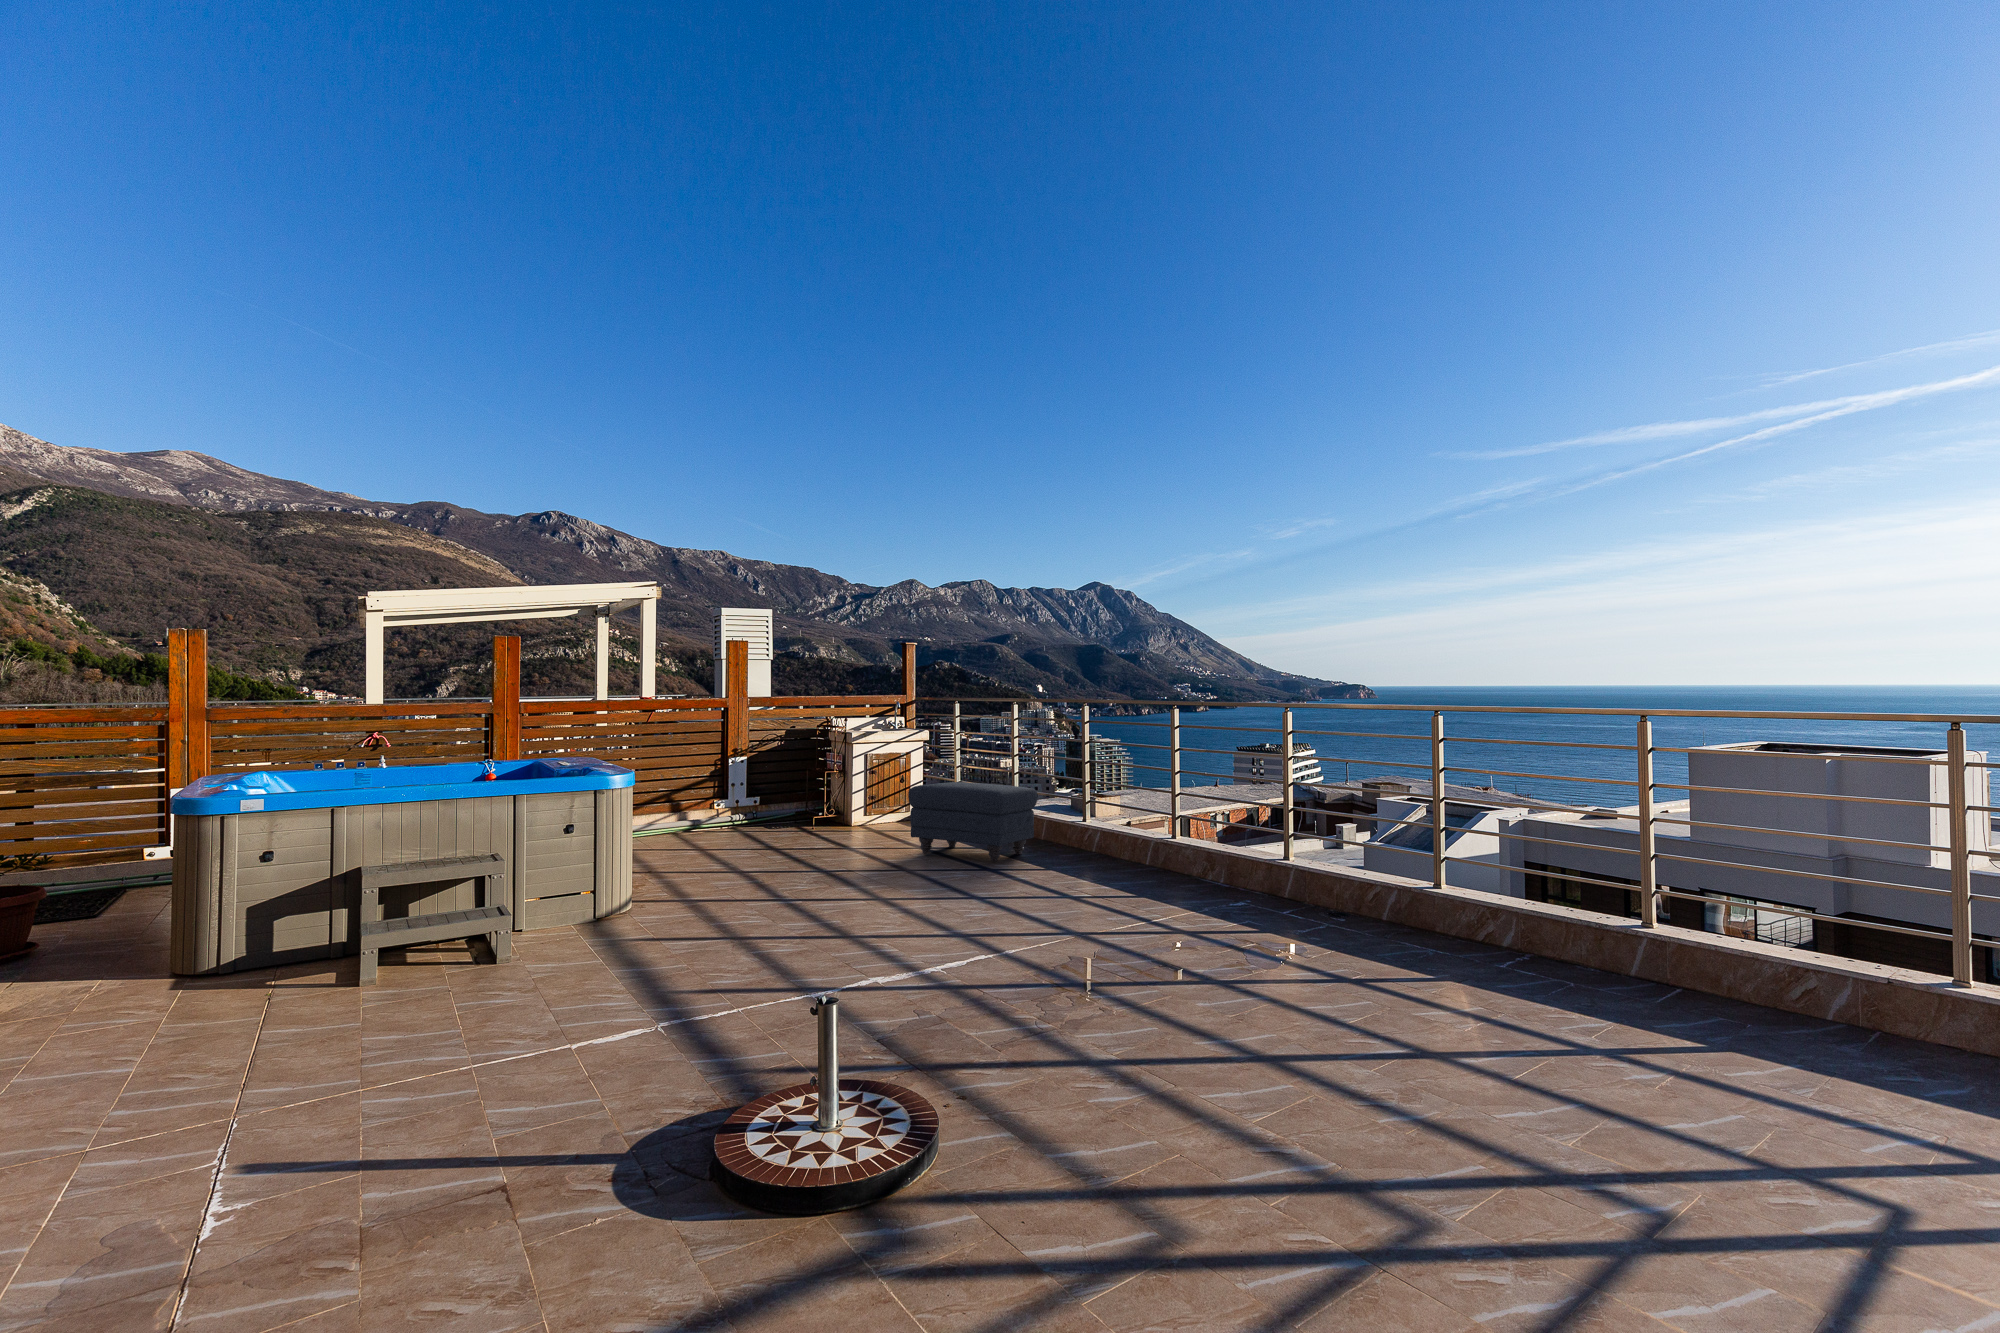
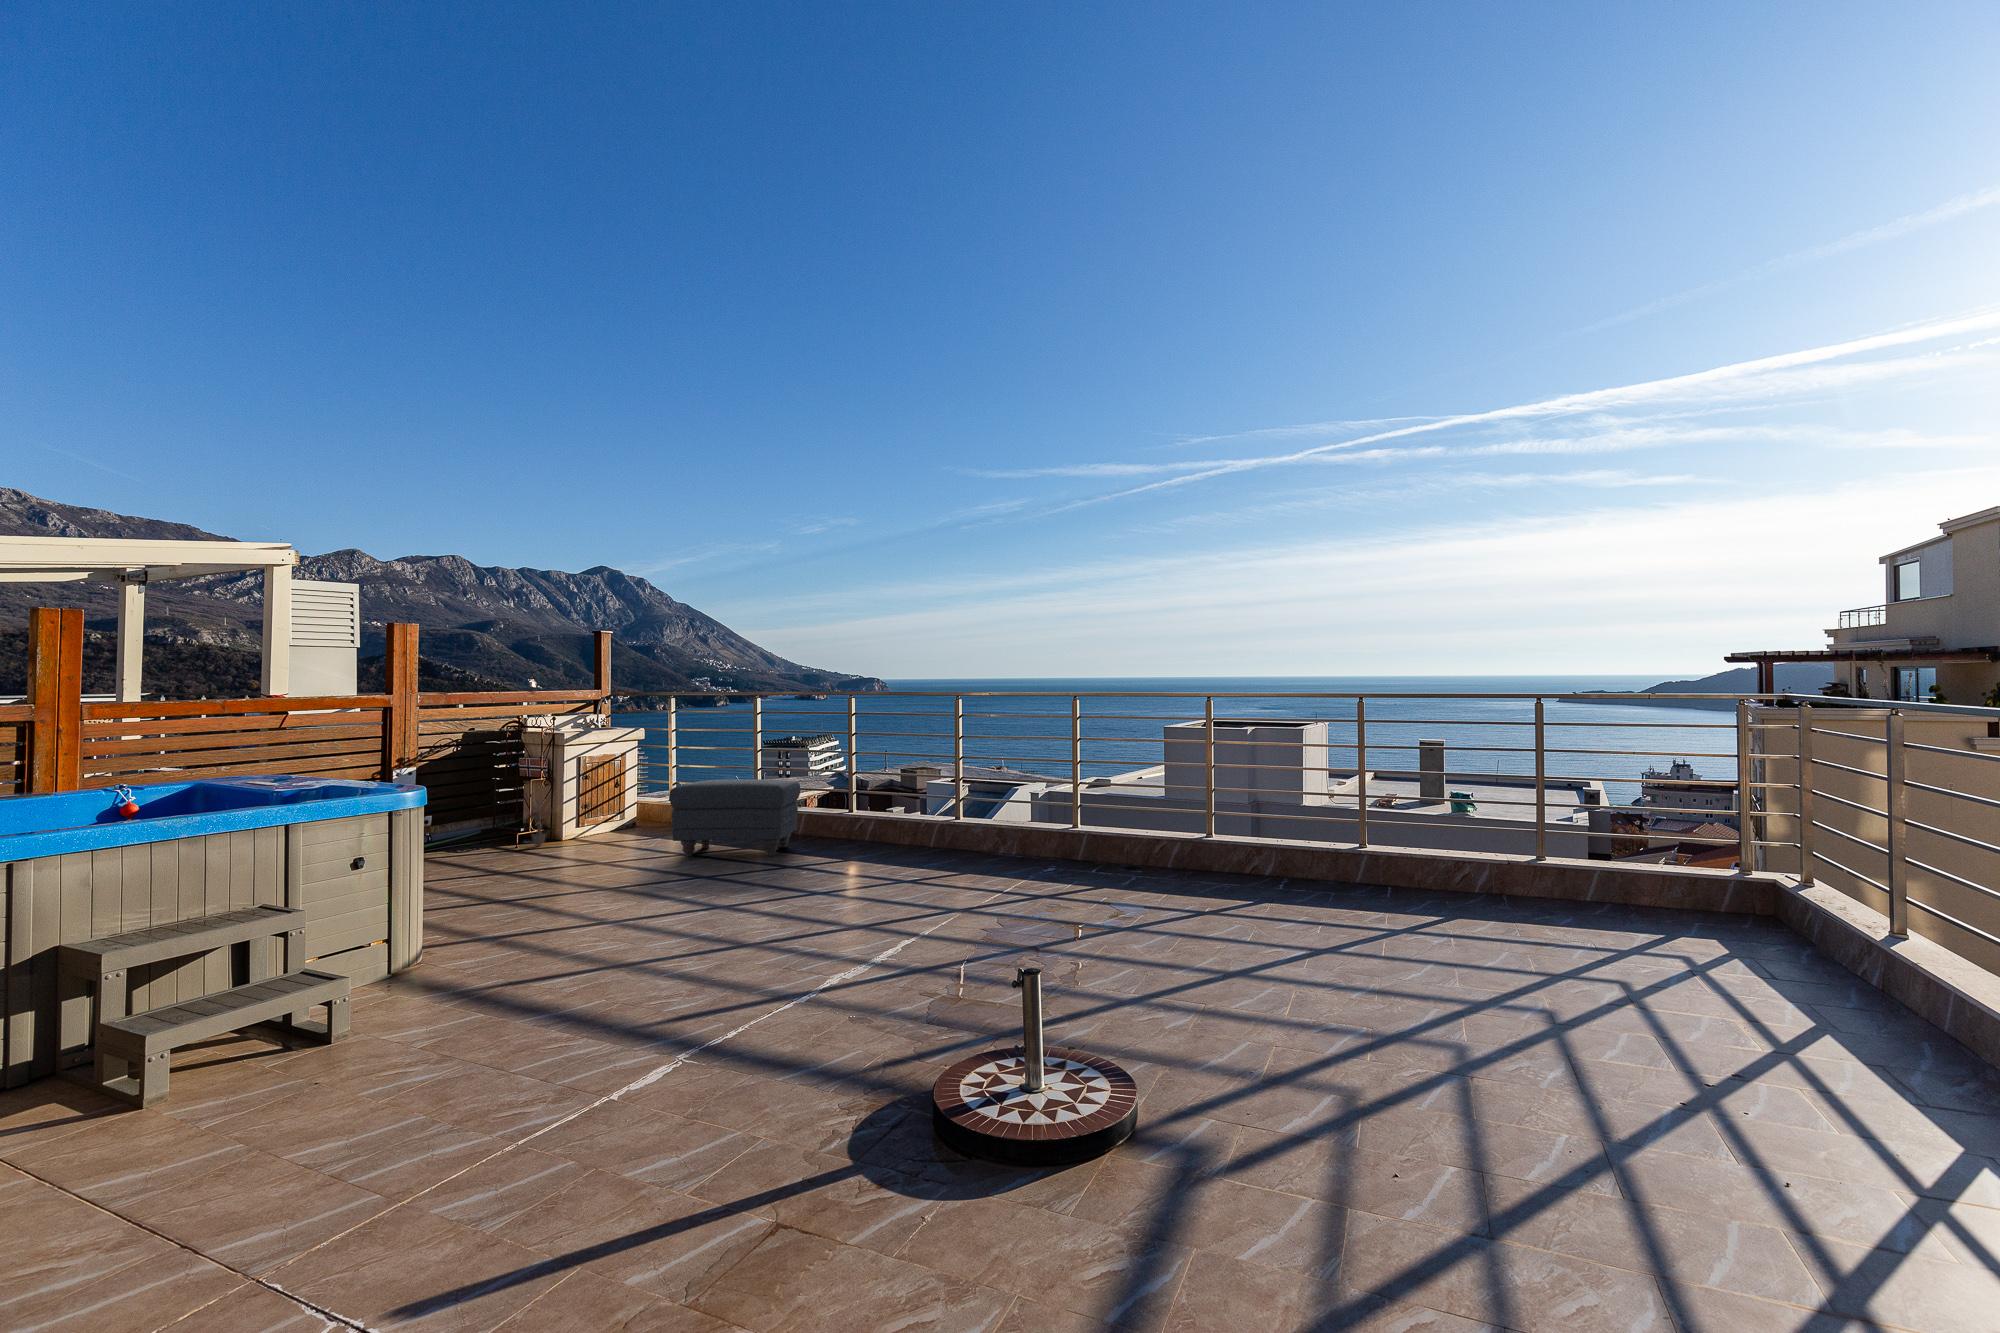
decorative plant: none [822,788,841,831] -> present [529,801,551,846]

